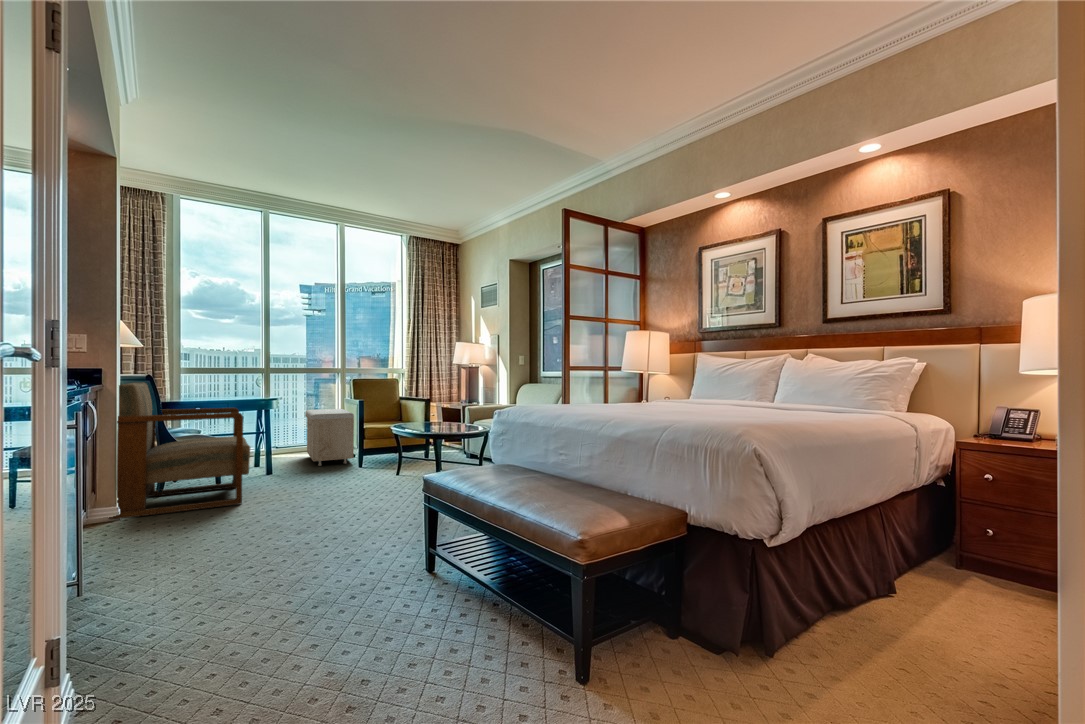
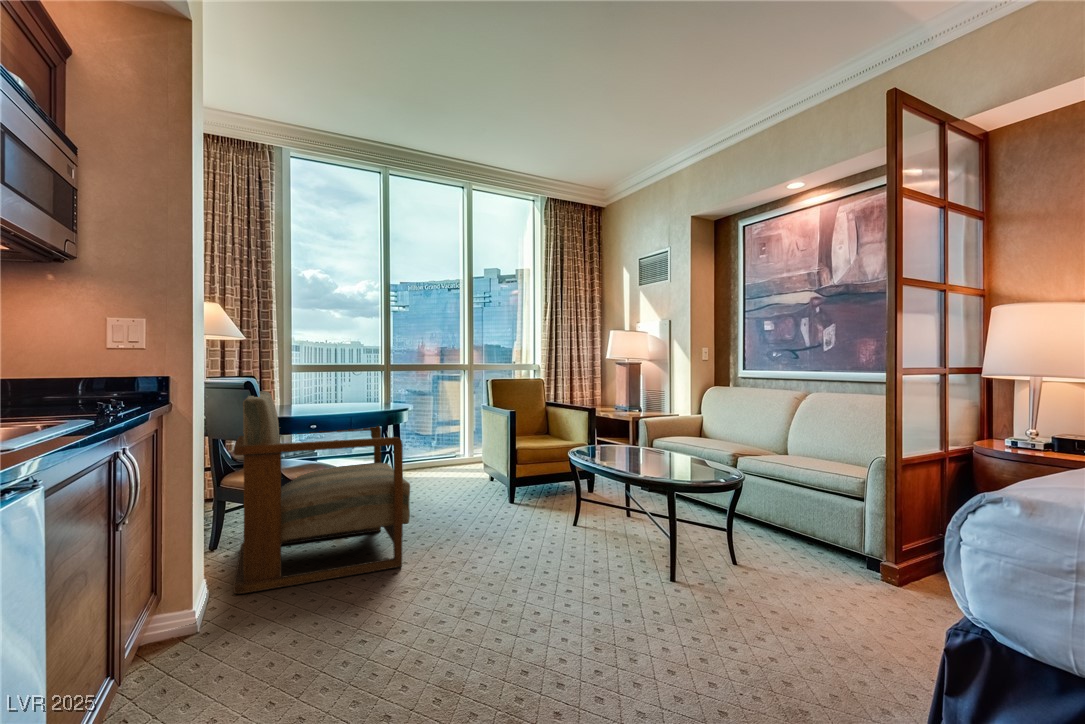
storage bench: present [305,409,354,466] -> none [435,416,503,492]

